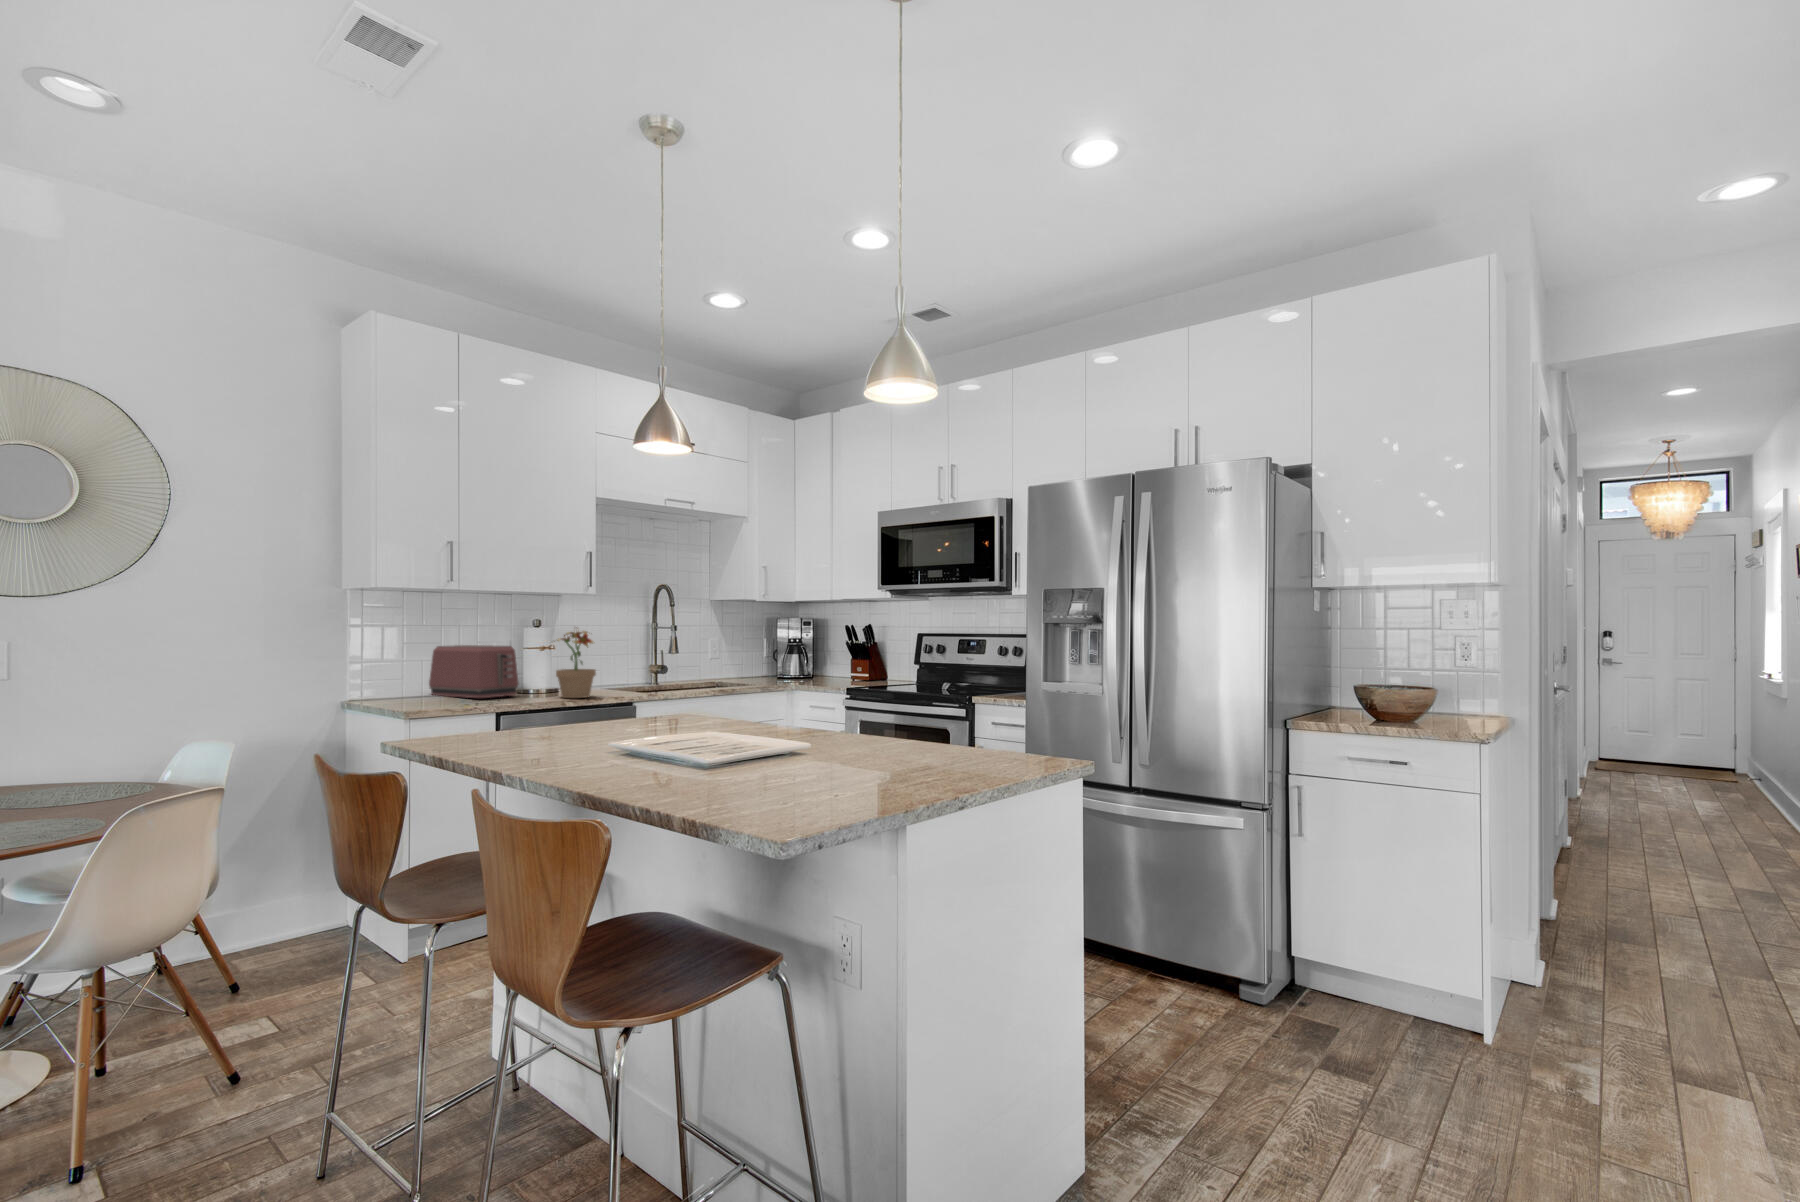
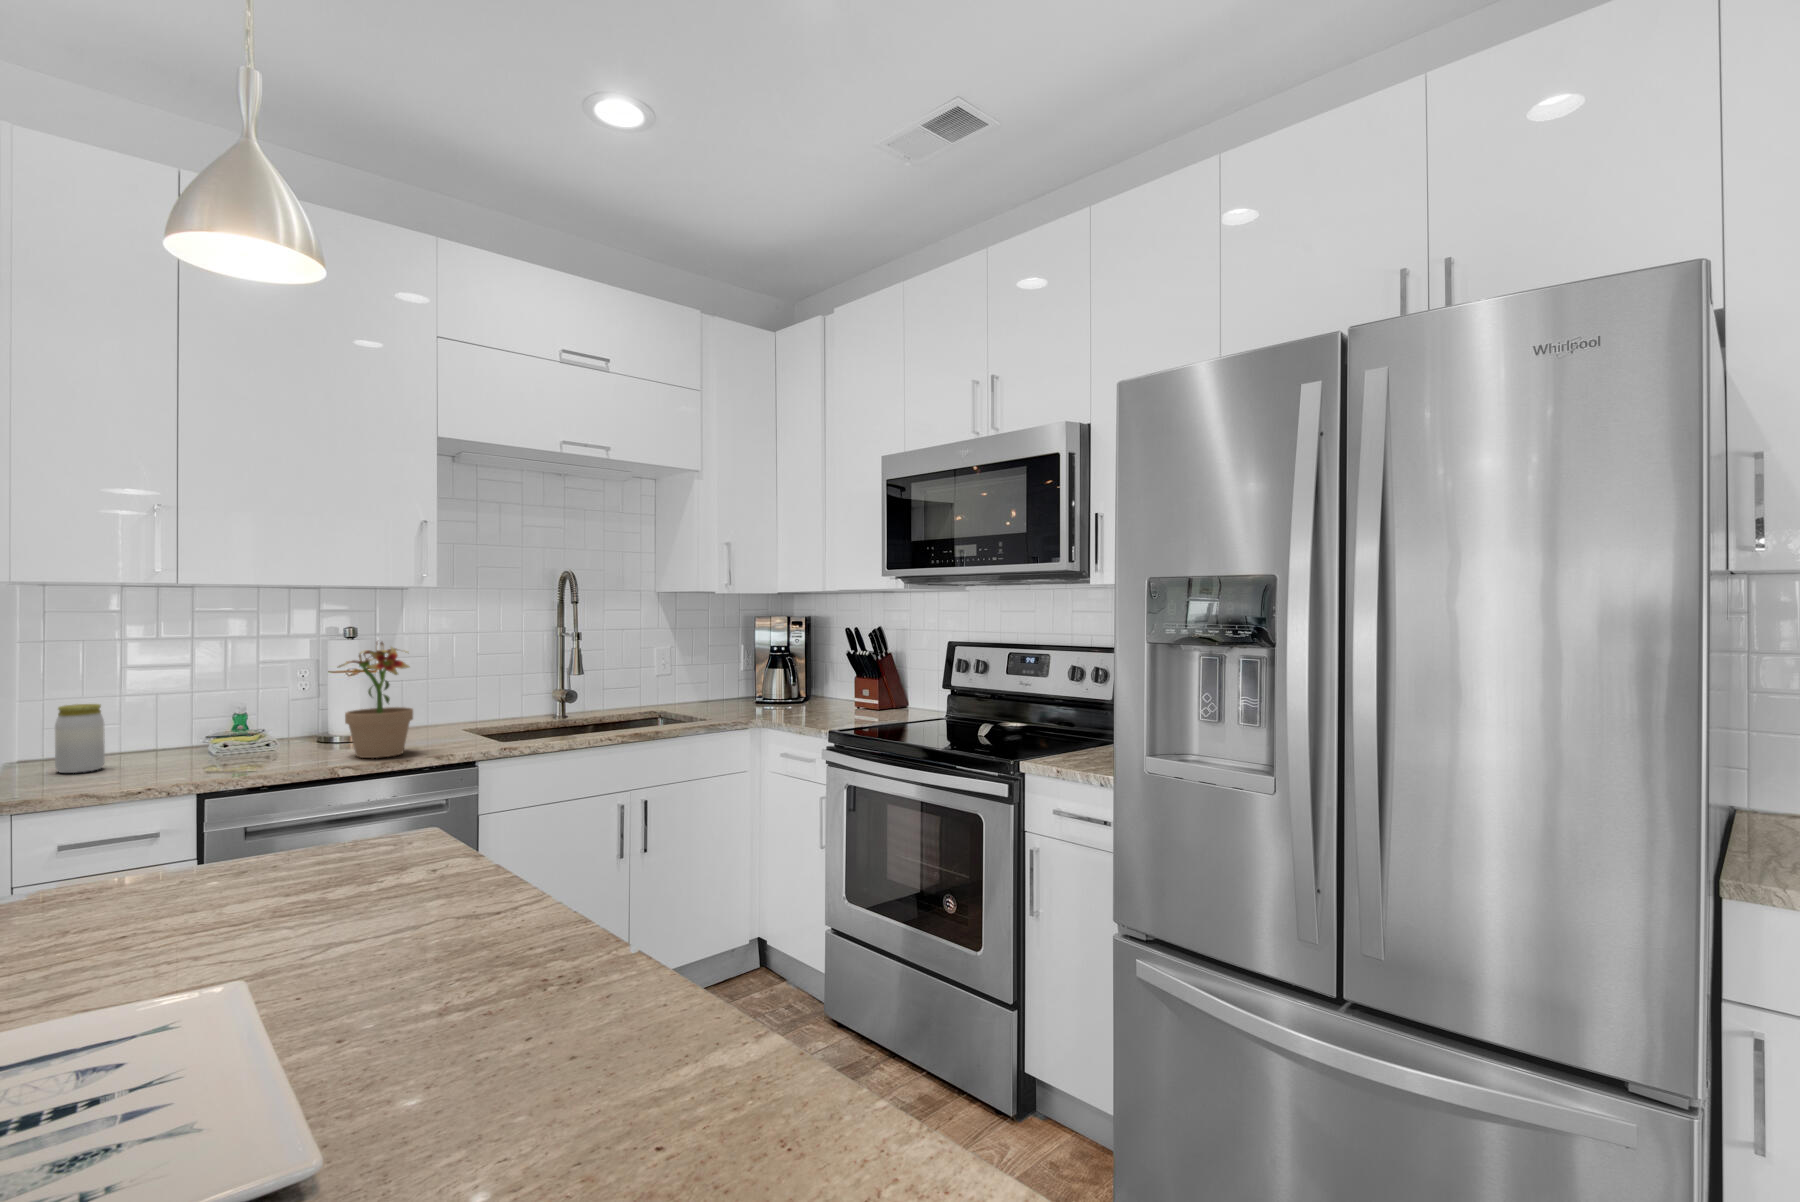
toaster: present [429,645,519,698] -> none [149,670,287,762]
jar: none [399,661,425,702] -> present [55,704,105,773]

